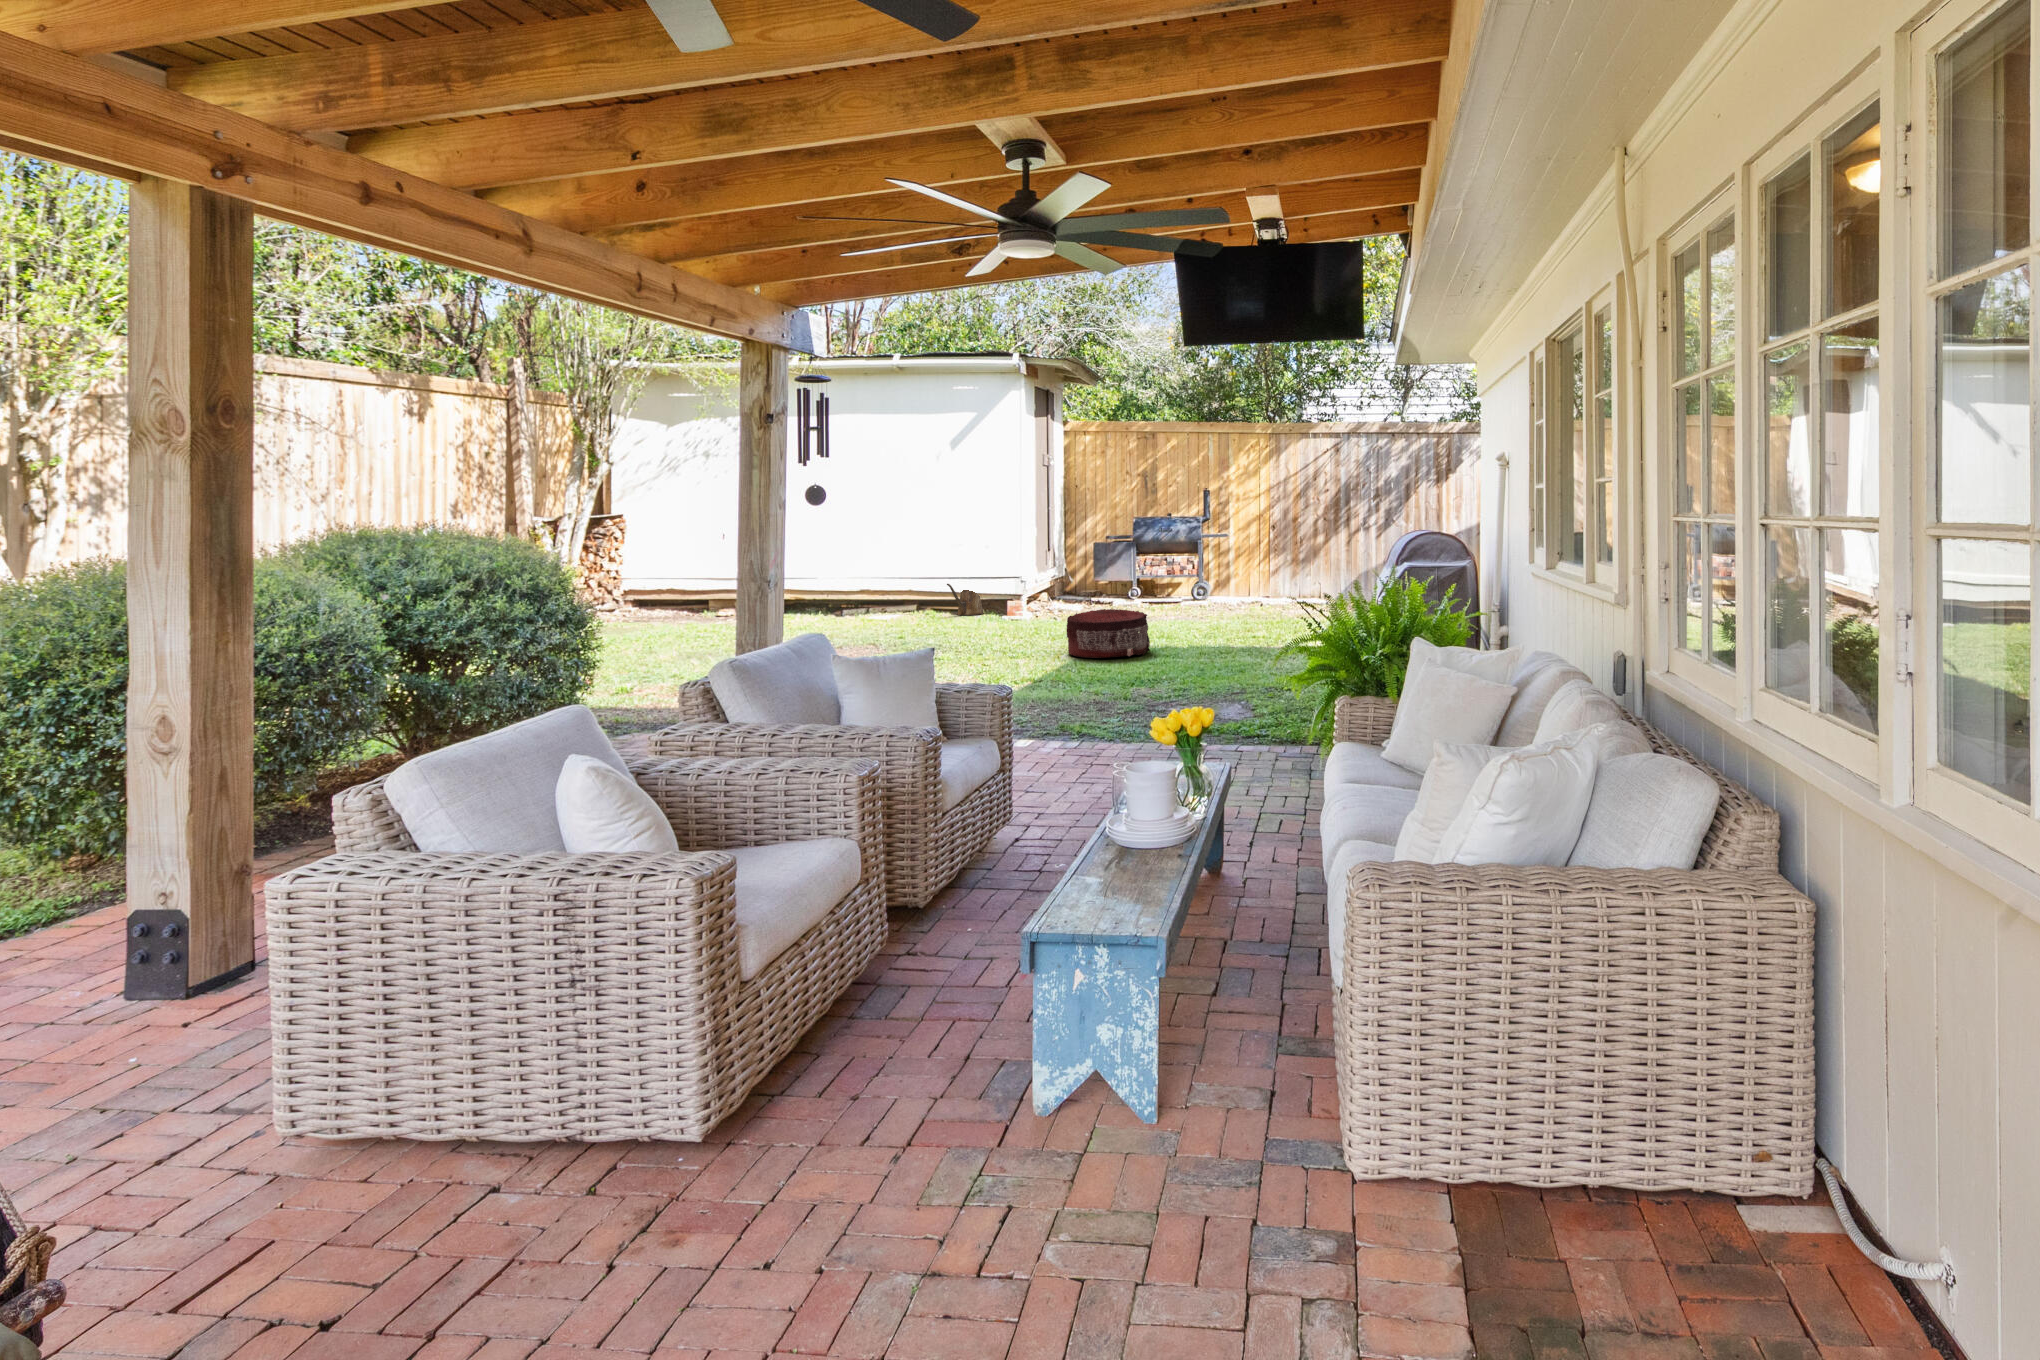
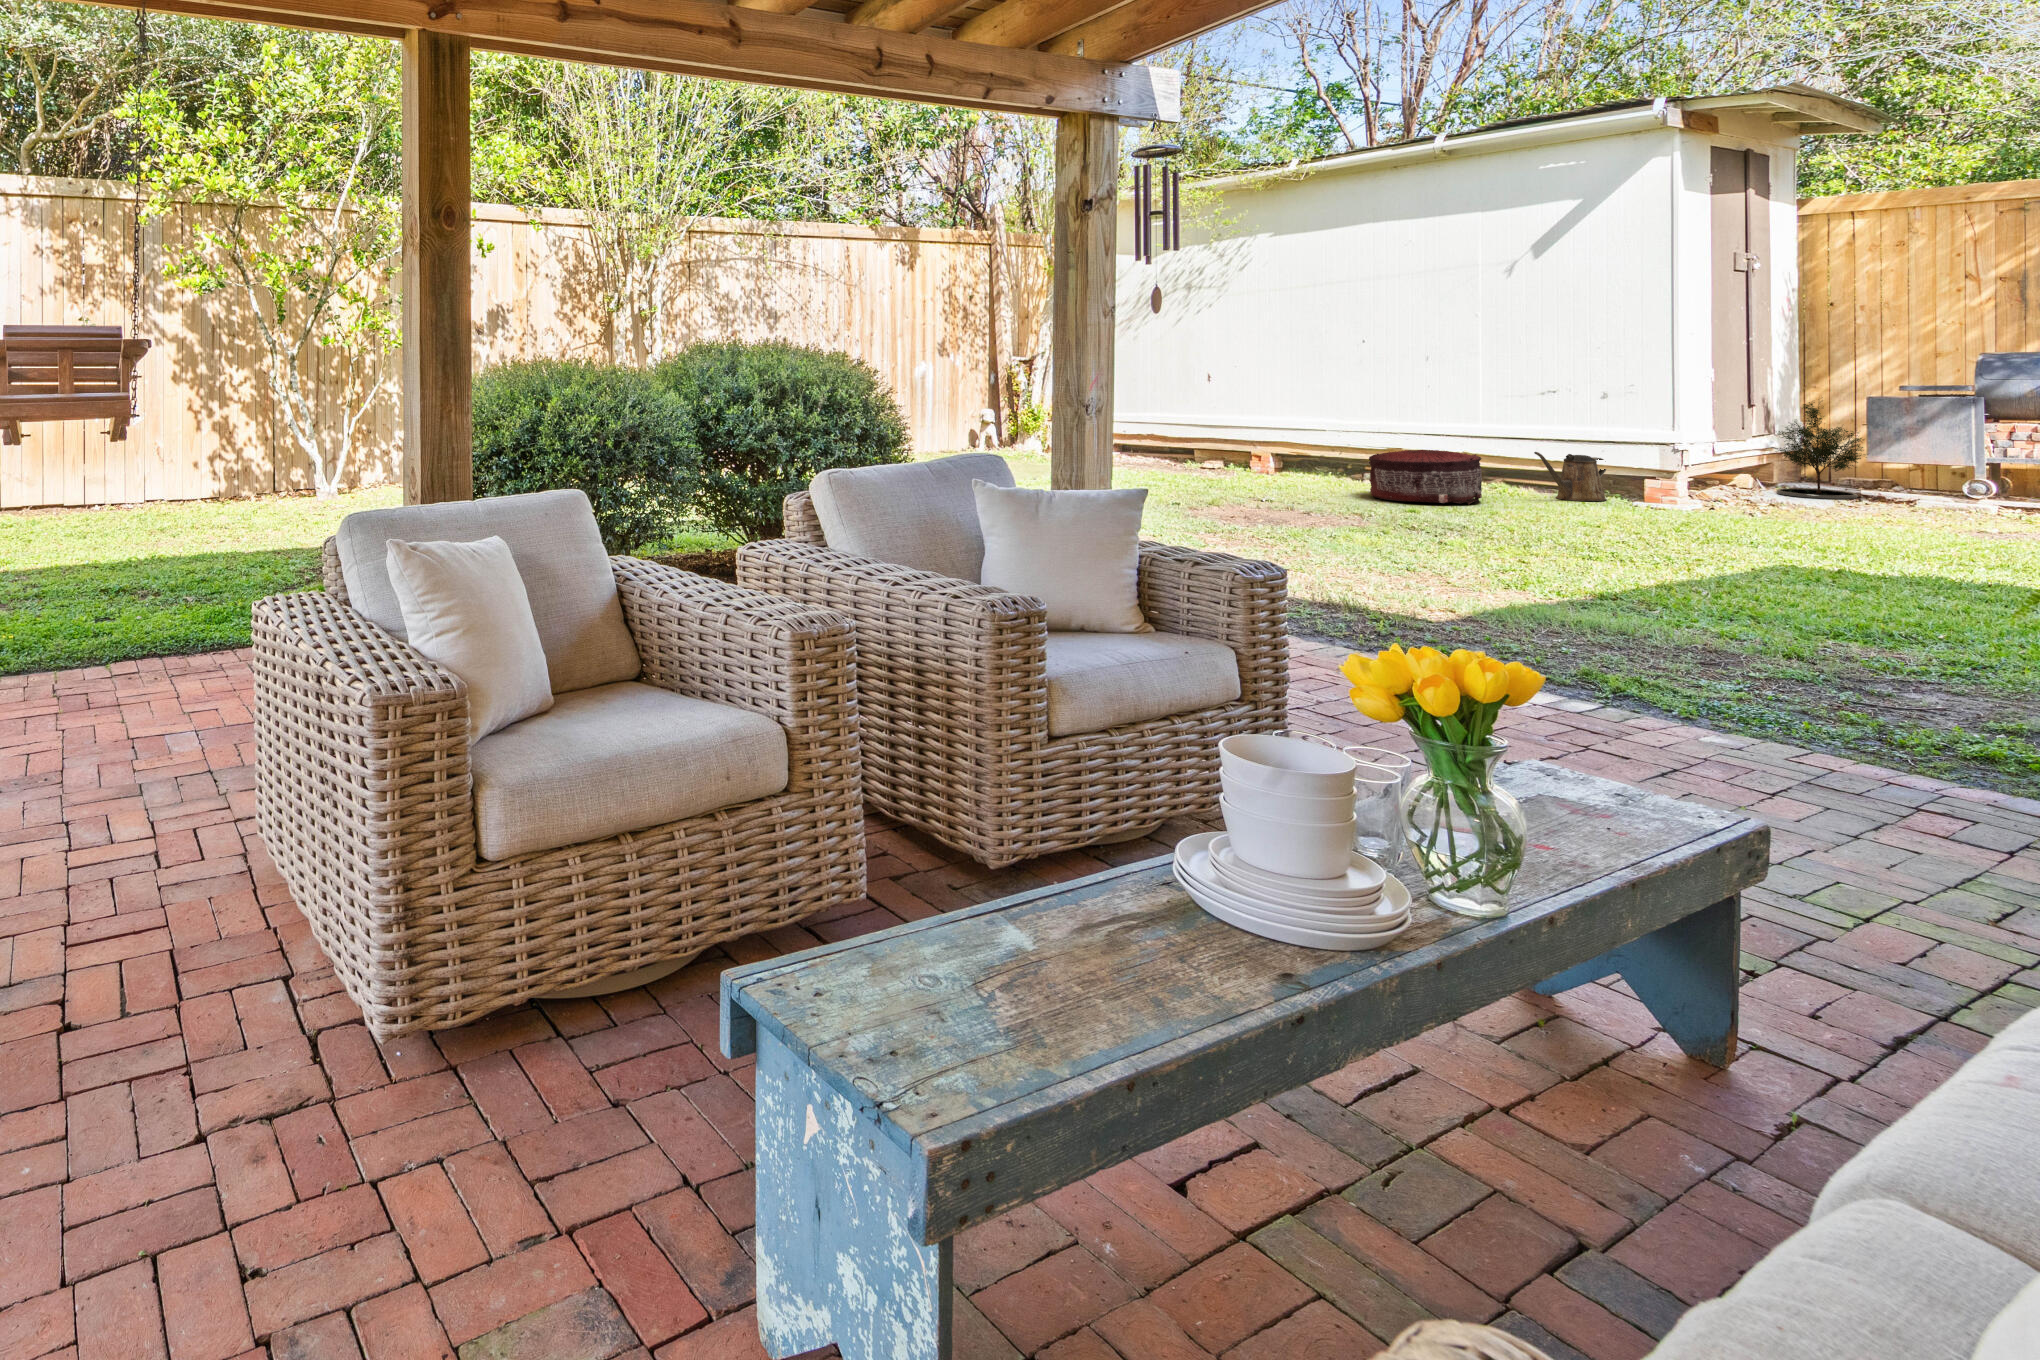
potted tree: none [1057,540,1099,602] -> present [1774,402,1868,499]
pouf: present [1067,609,1150,658] -> present [1369,450,1482,505]

